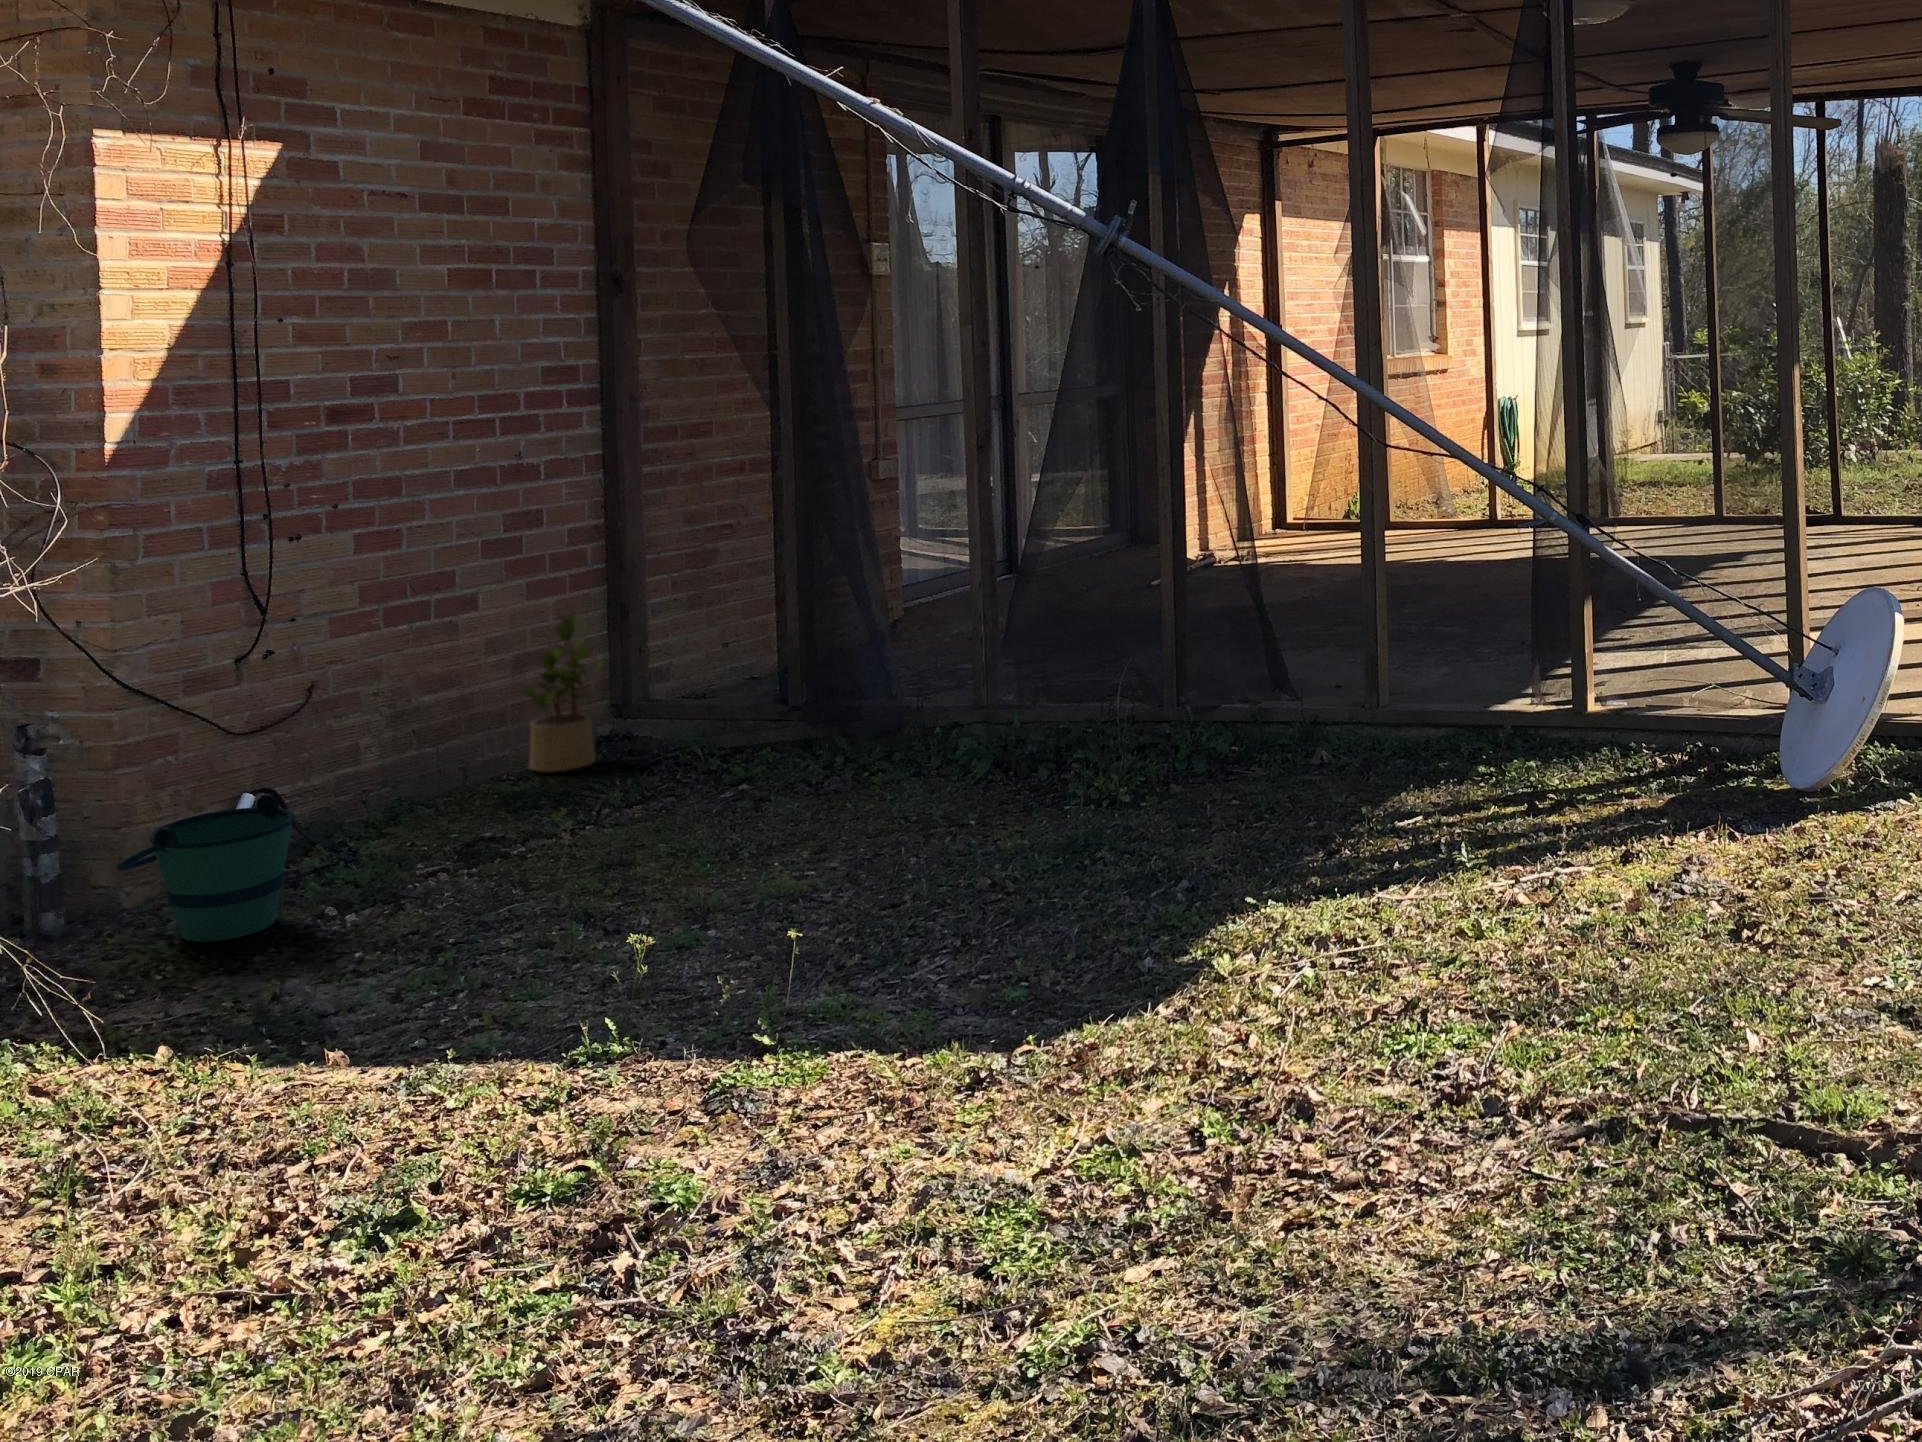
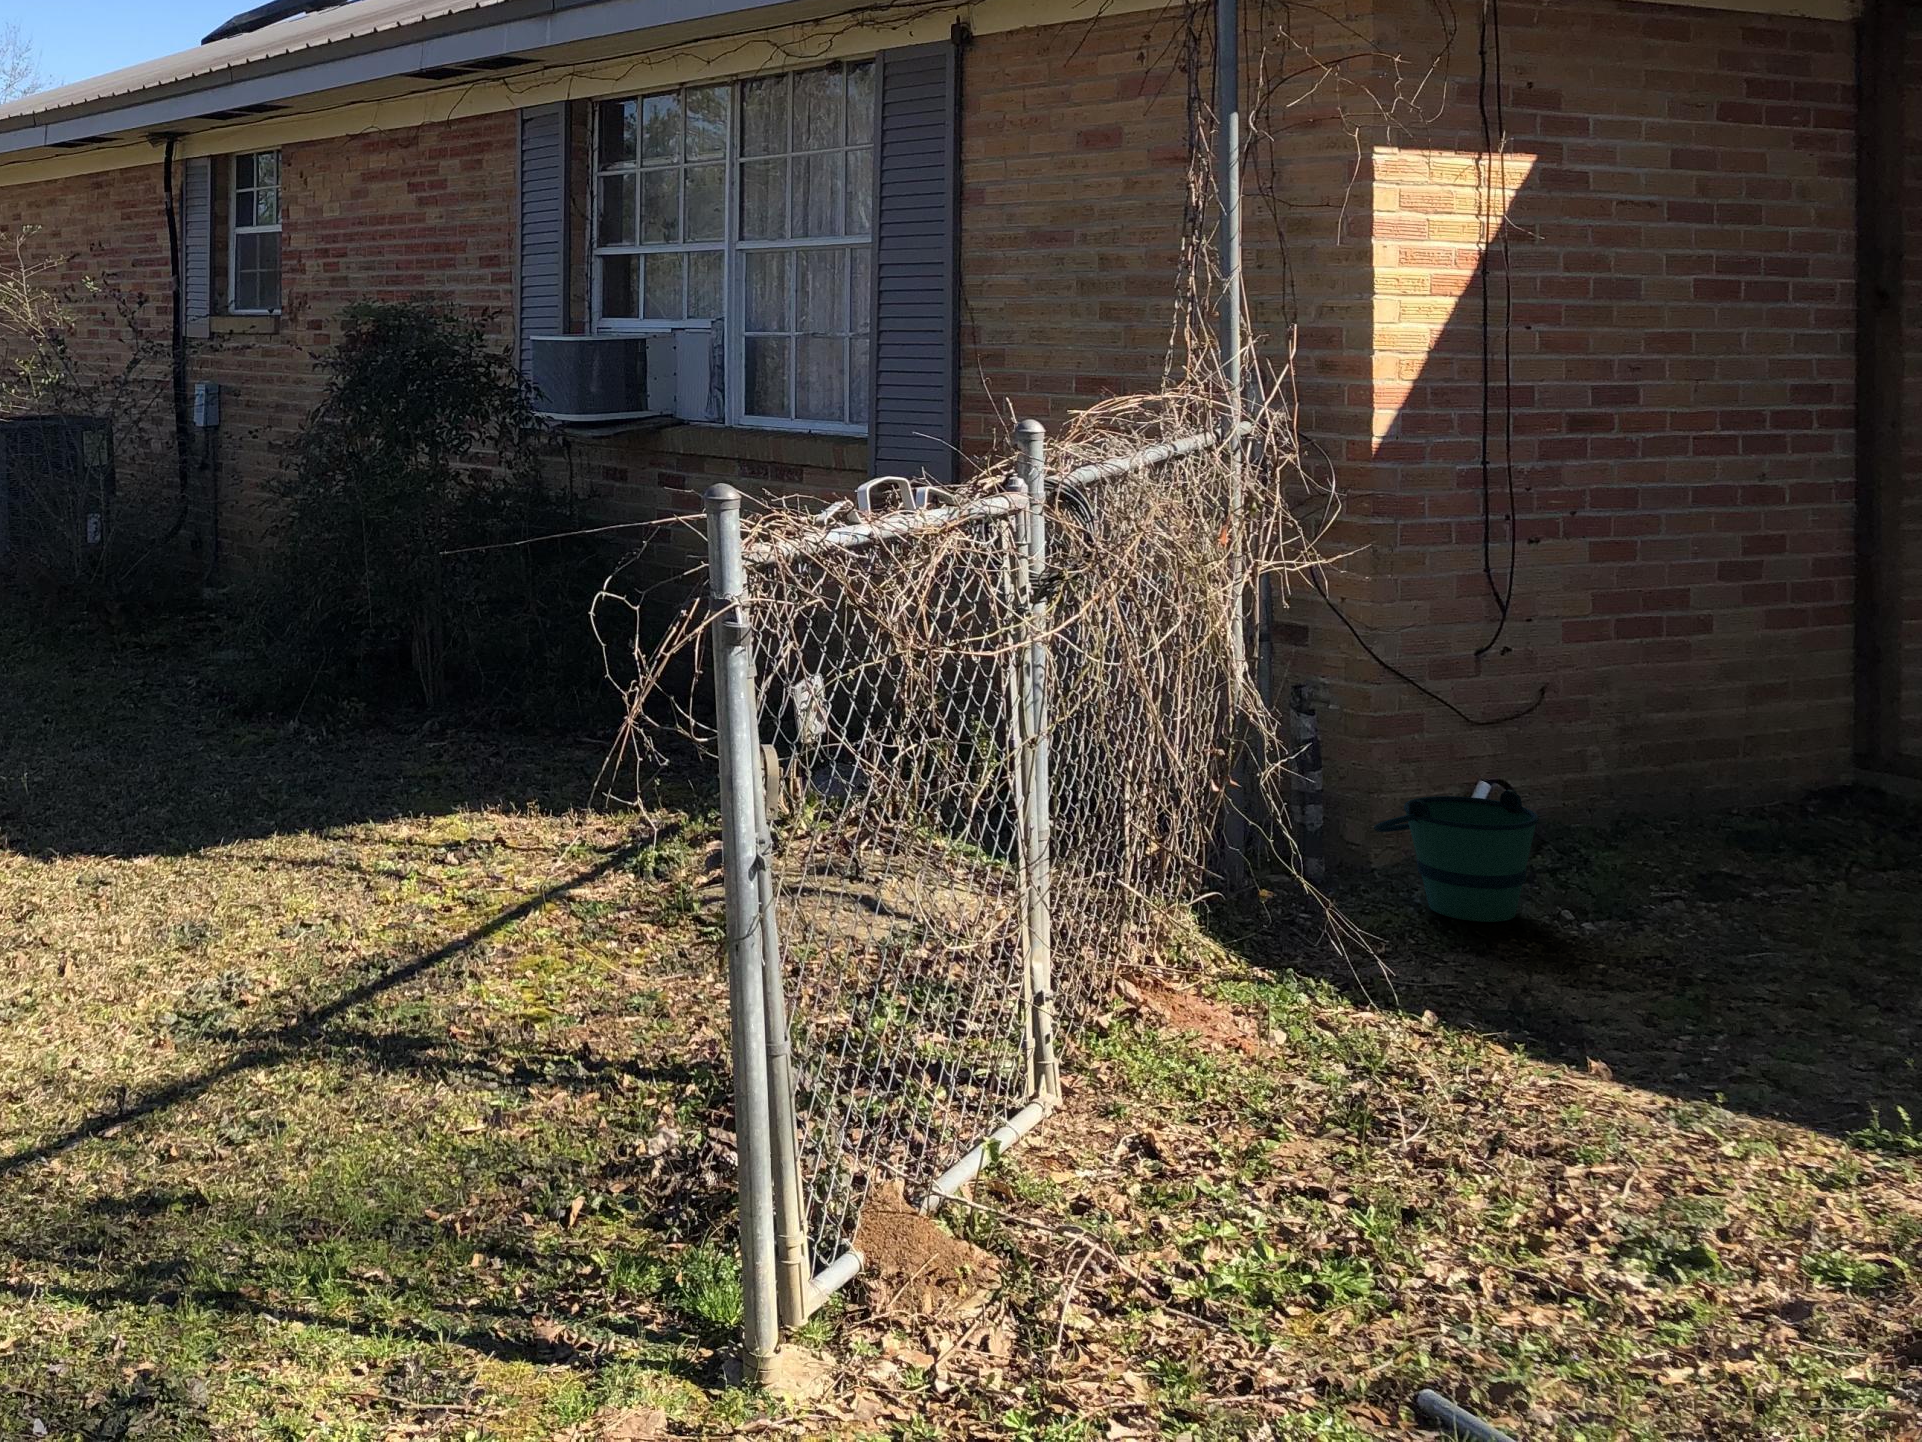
potted plant: present [522,611,603,772] -> none [1757,664,1862,838]

